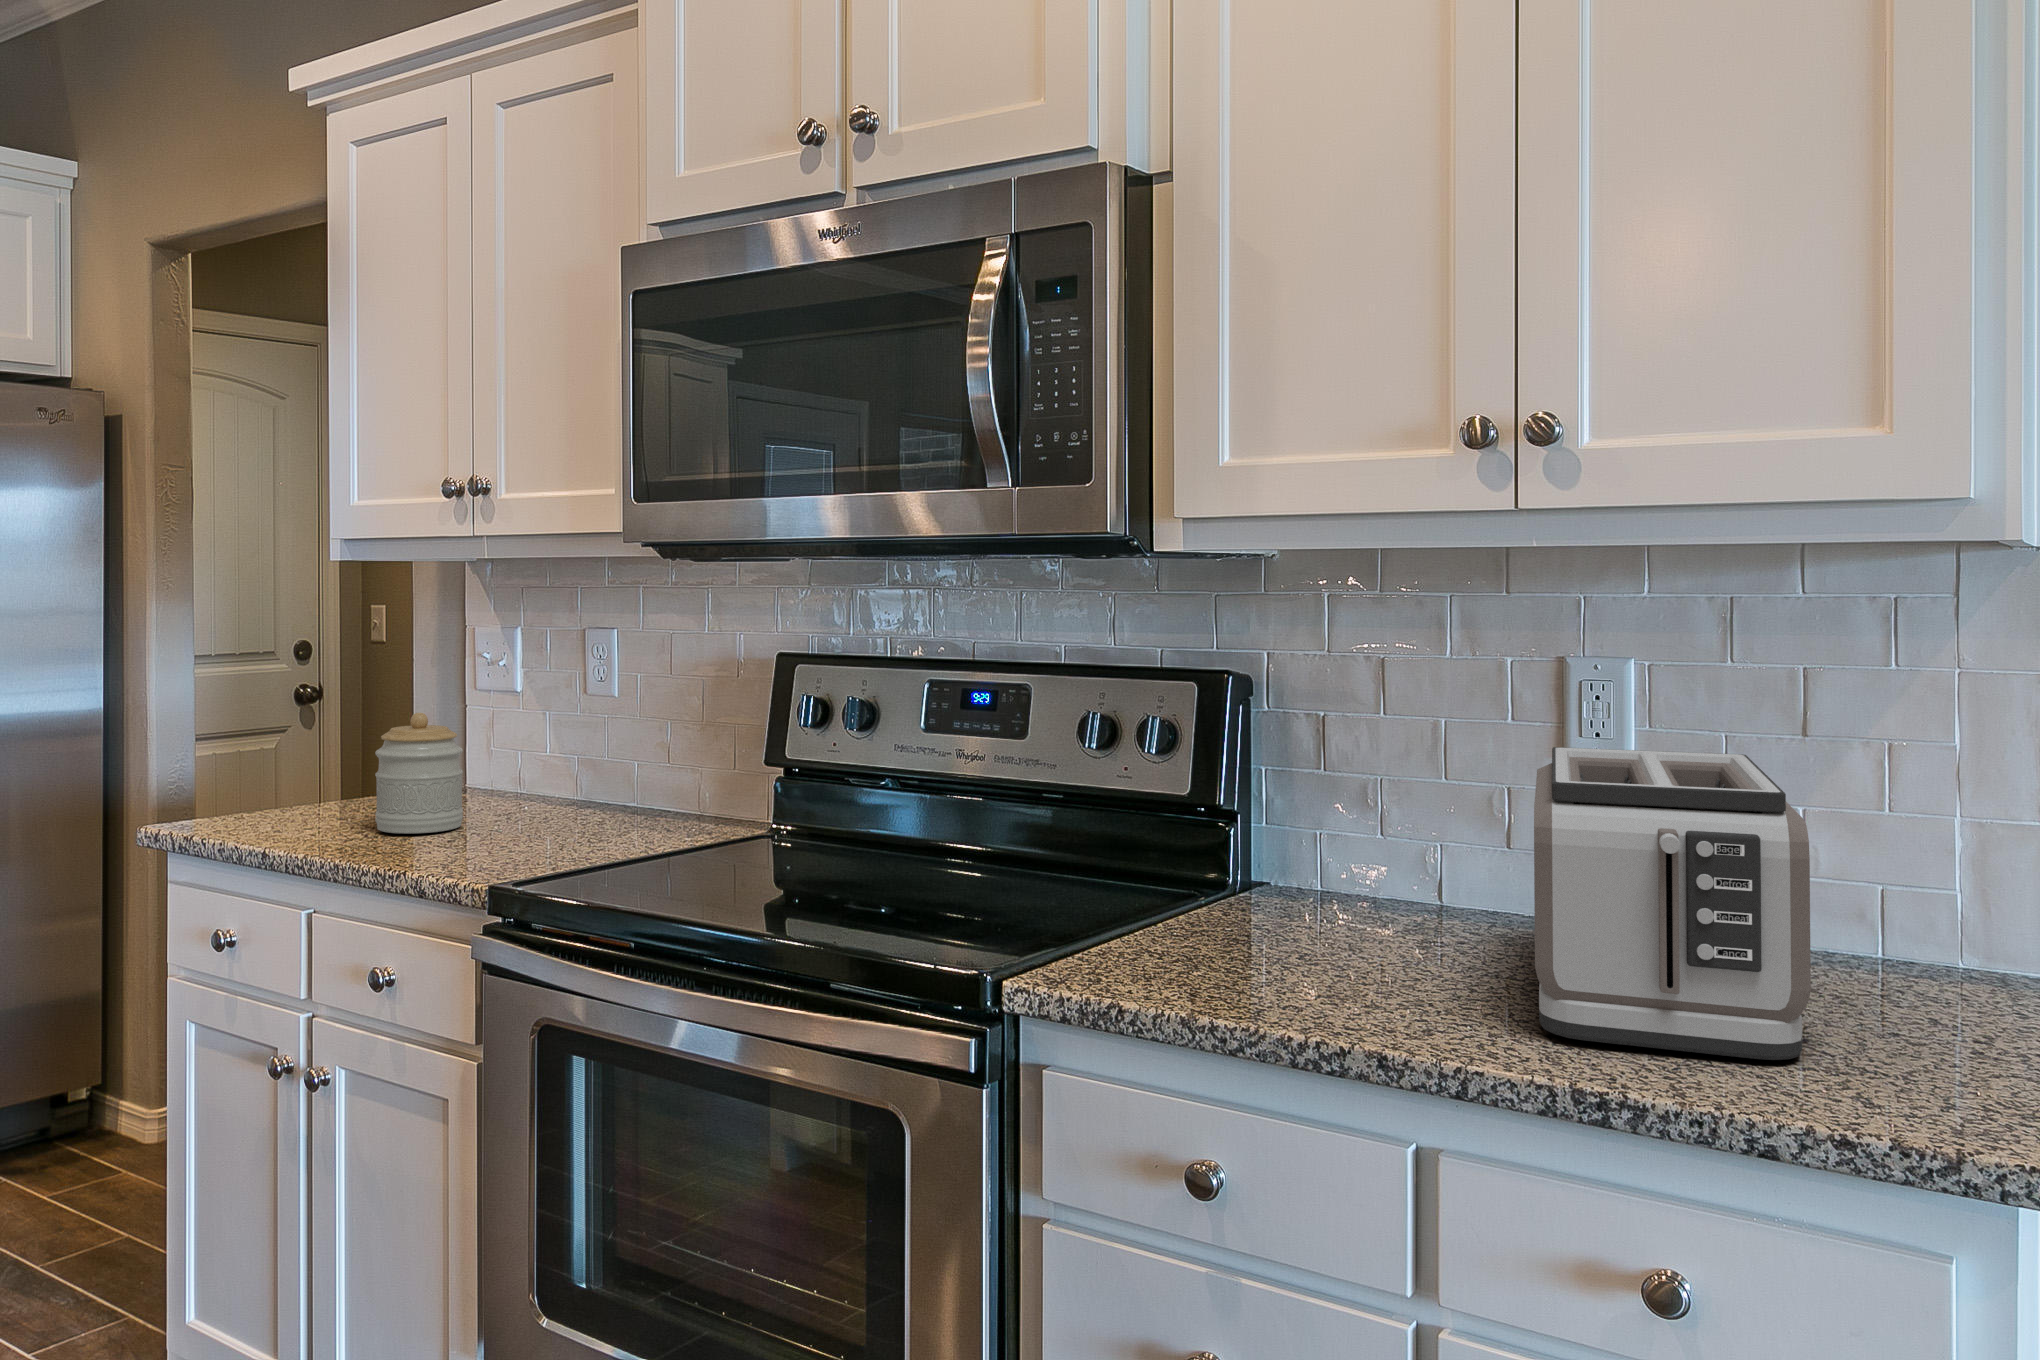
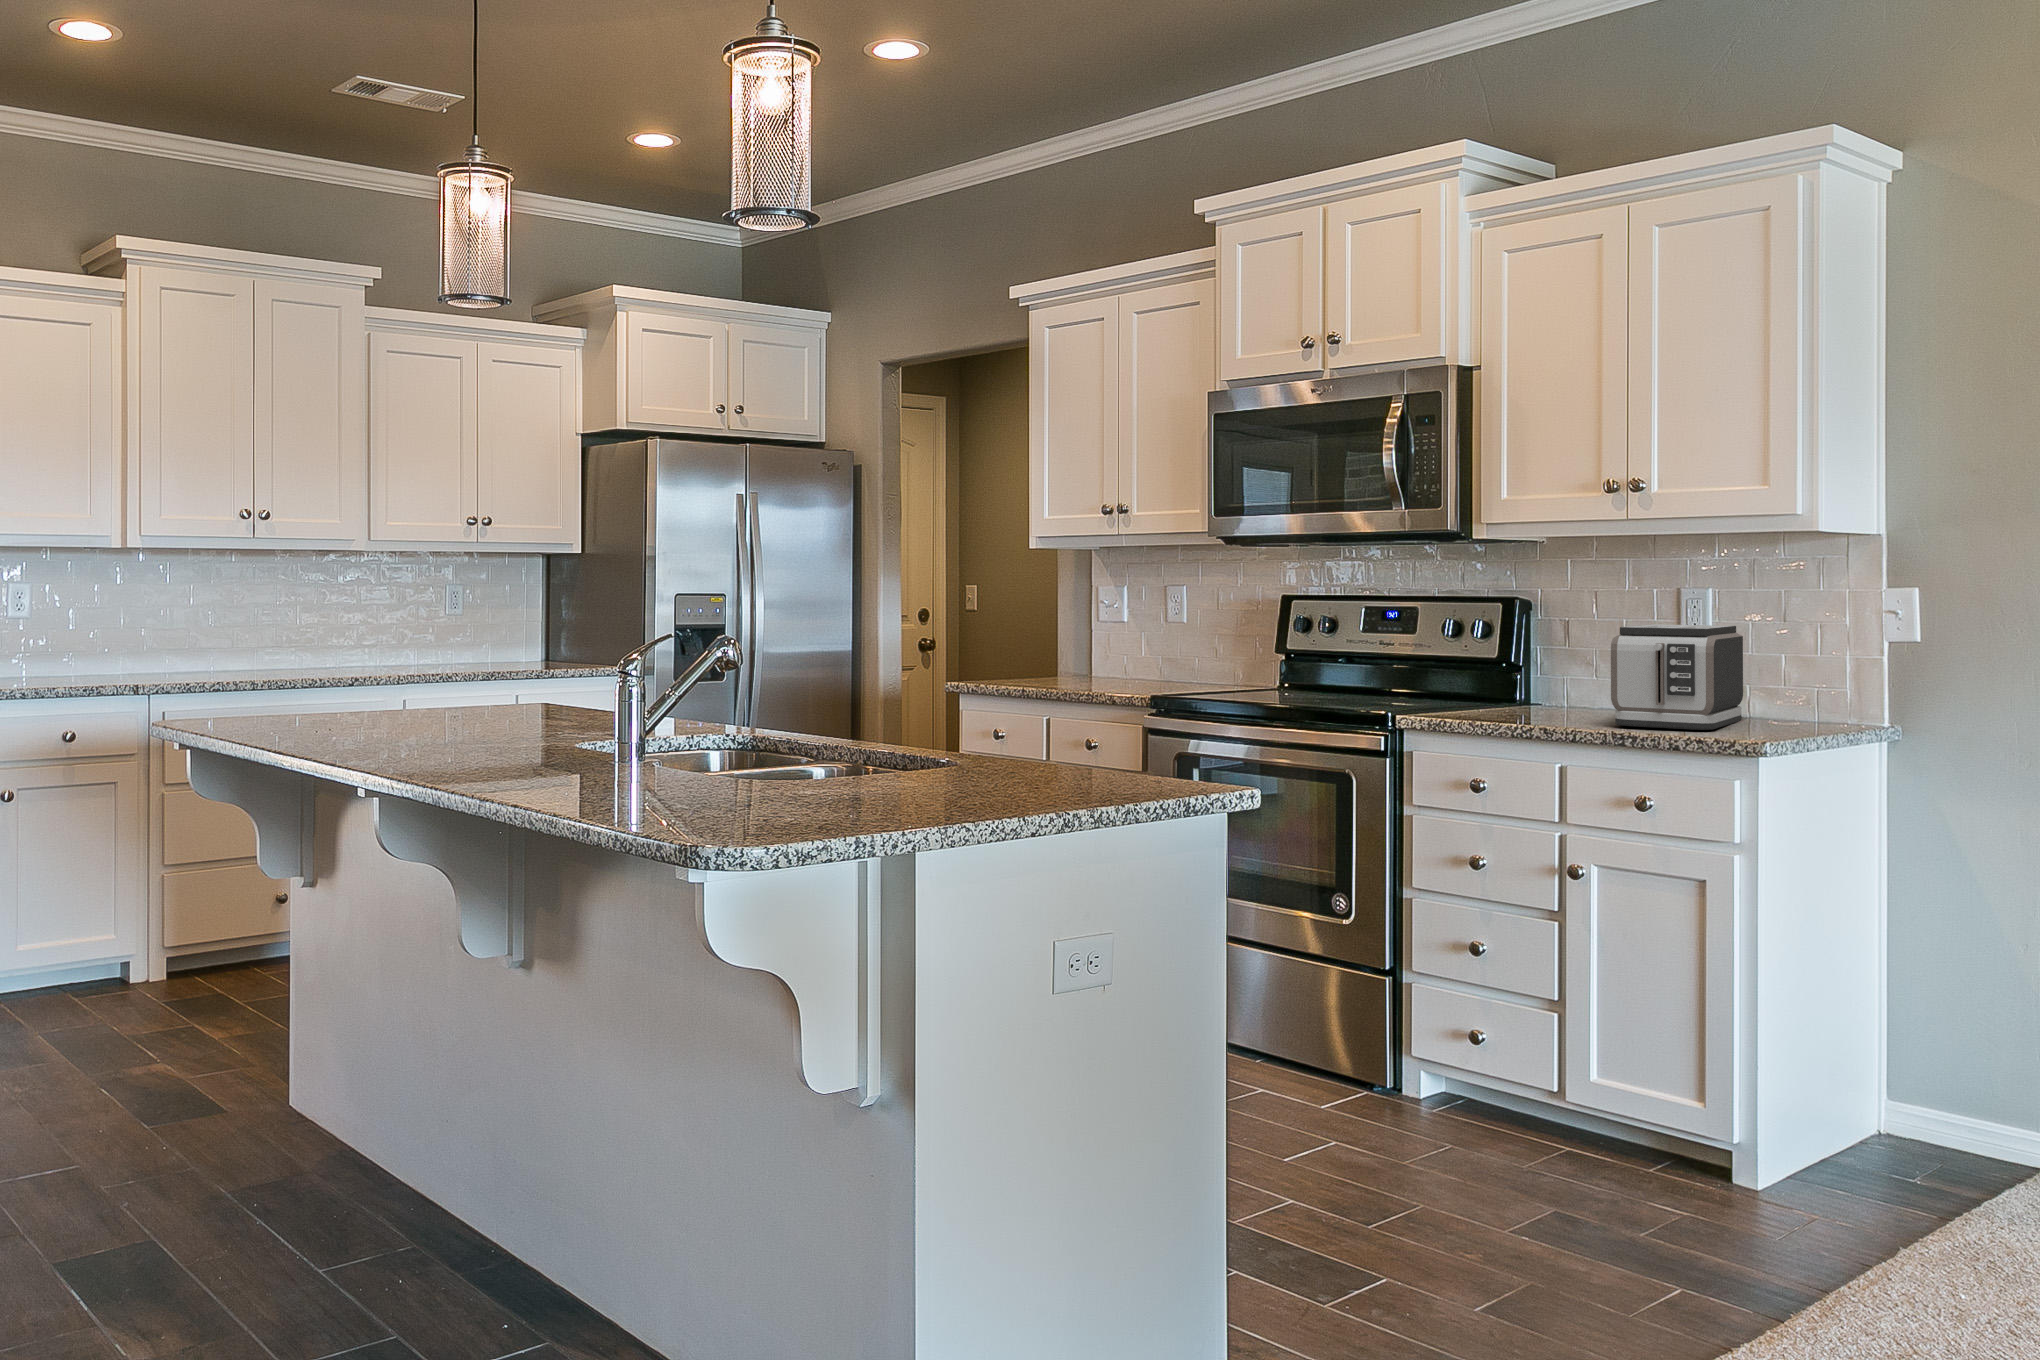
jar: present [375,713,463,834] -> none [1067,626,1112,687]

